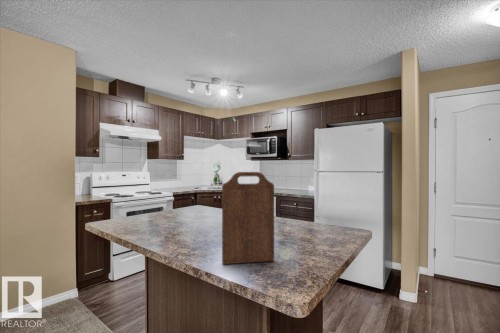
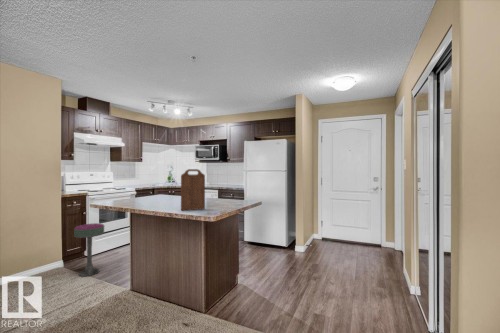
bar stool: none [82,243,124,321] -> present [74,223,104,276]

